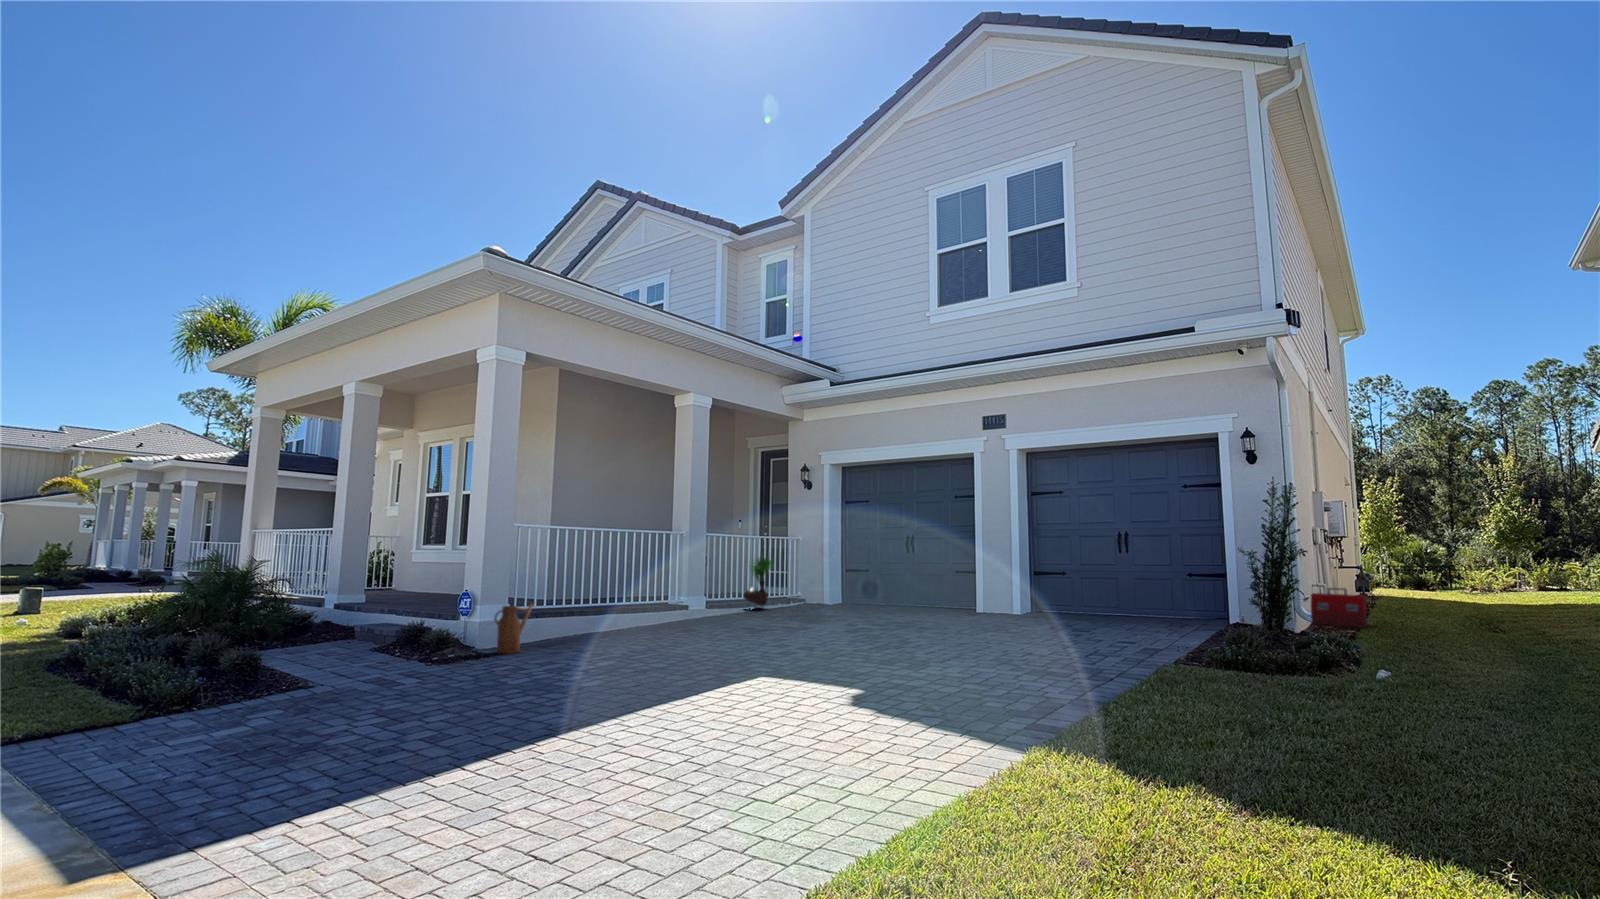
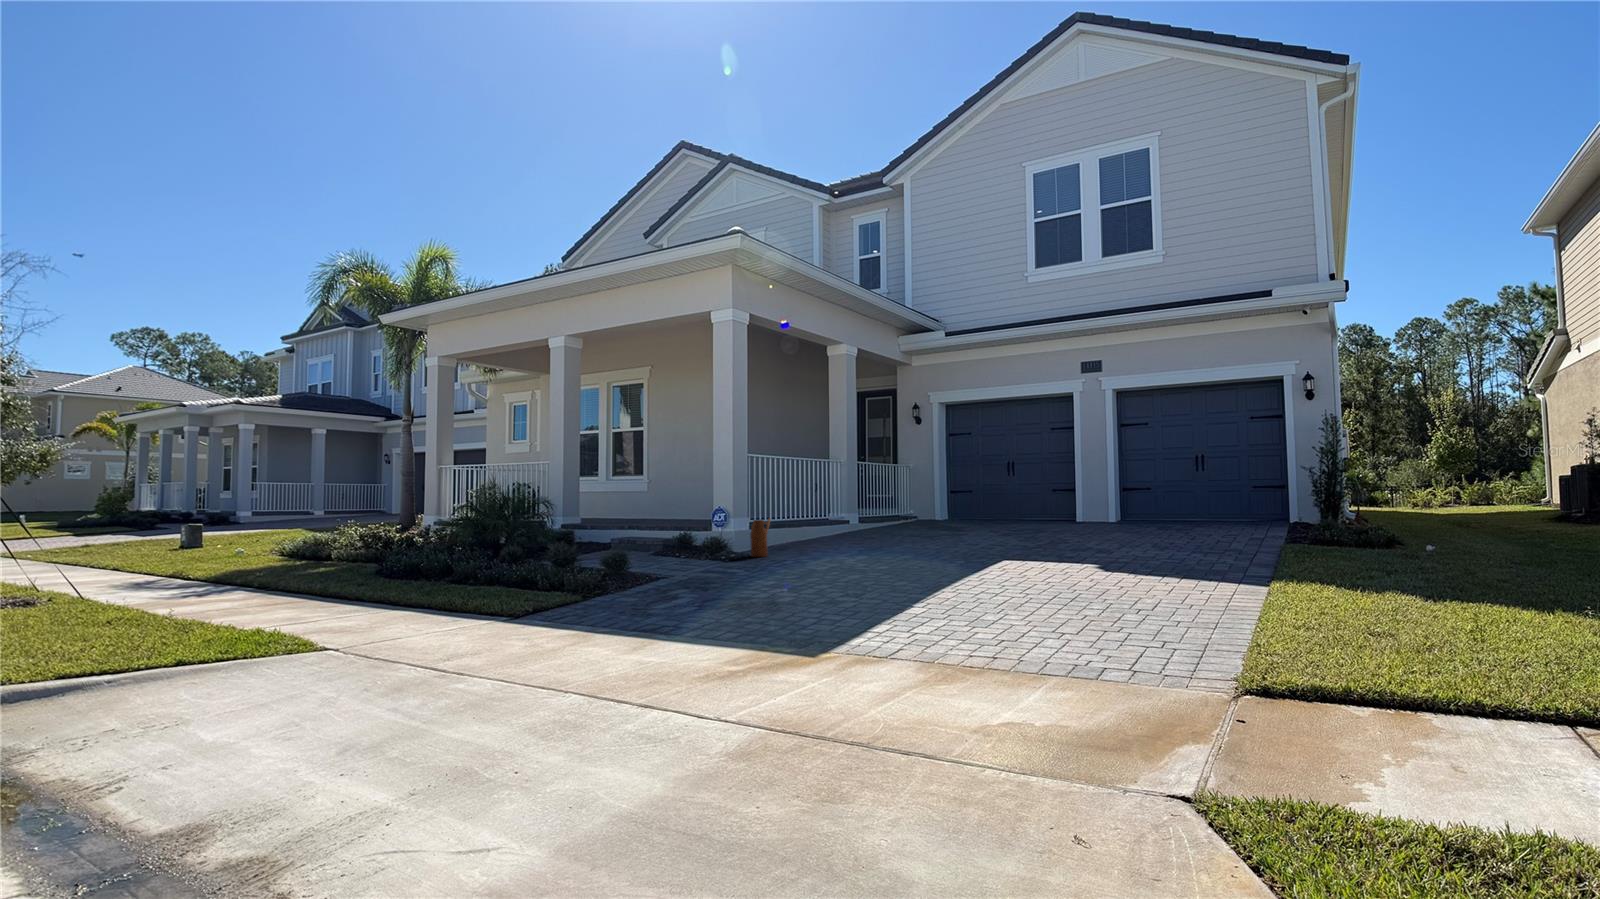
potted tree: present [744,557,773,609] -> none [876,478,903,526]
toolbox: present [1311,588,1367,628] -> none [1343,496,1385,525]

